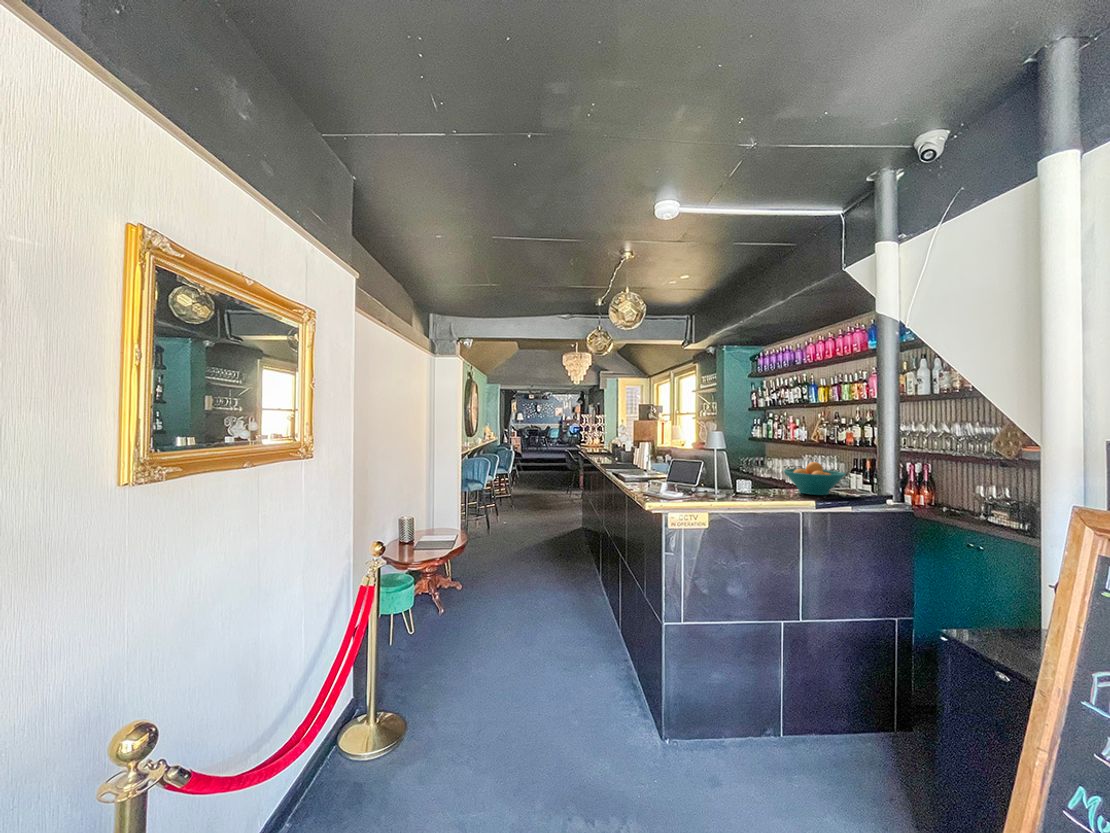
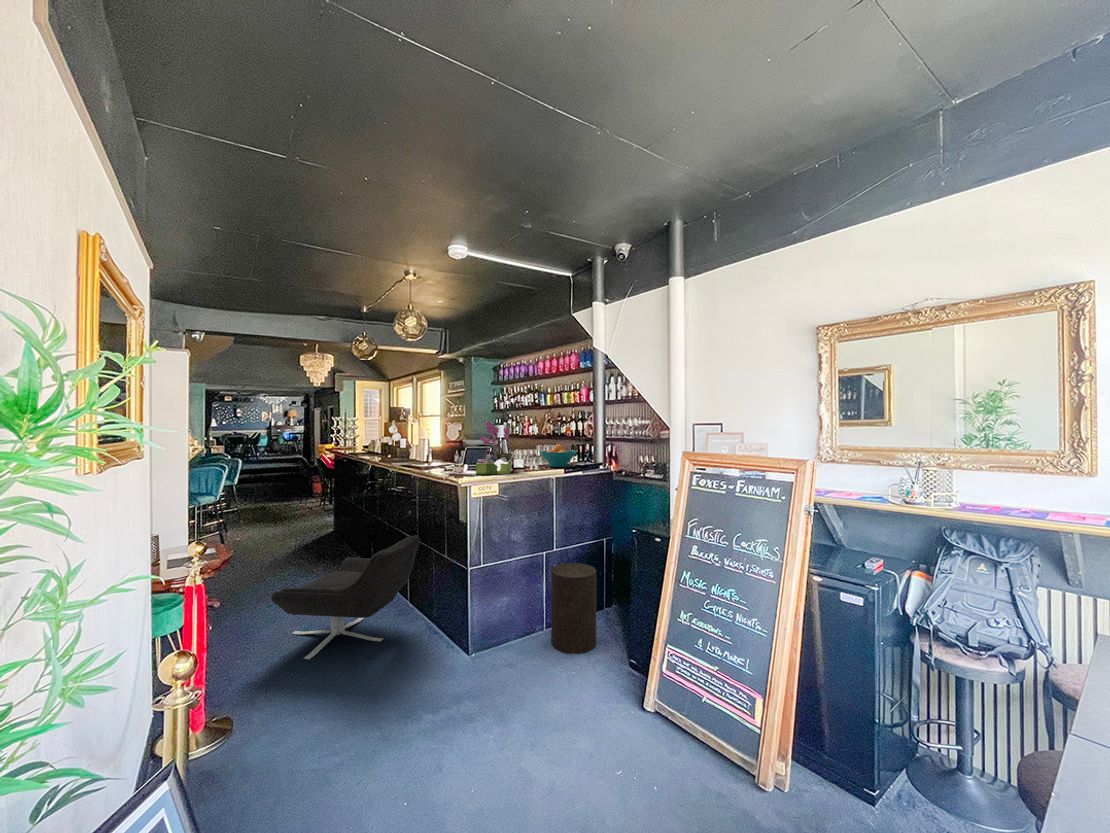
flower arrangement: none [682,426,737,501] -> present [476,420,513,474]
lounge chair: none [479,558,624,672] -> present [272,535,420,659]
stool: none [788,641,868,794] -> present [551,563,596,654]

